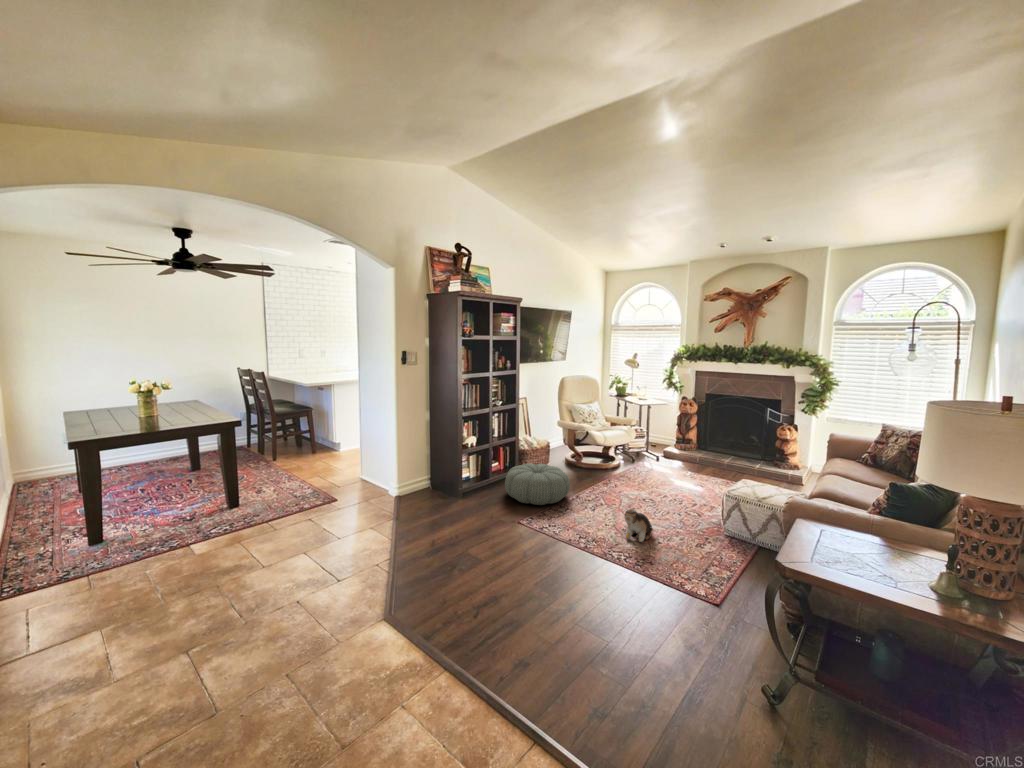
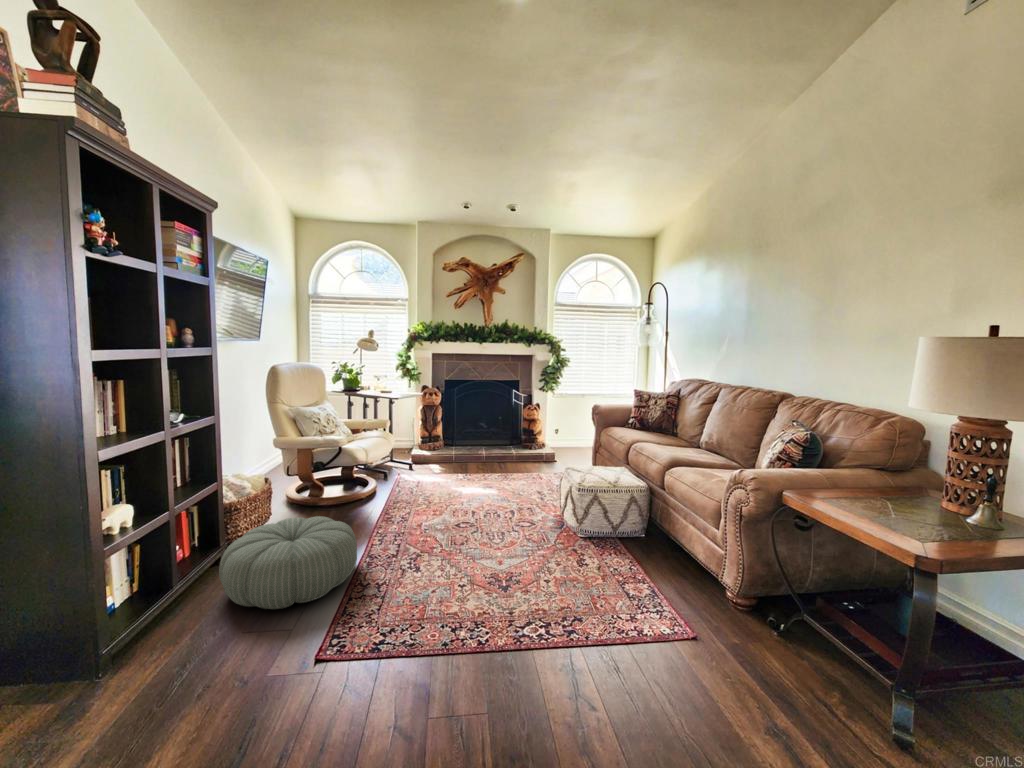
plush toy: present [622,509,652,542] -> none [495,547,526,597]

